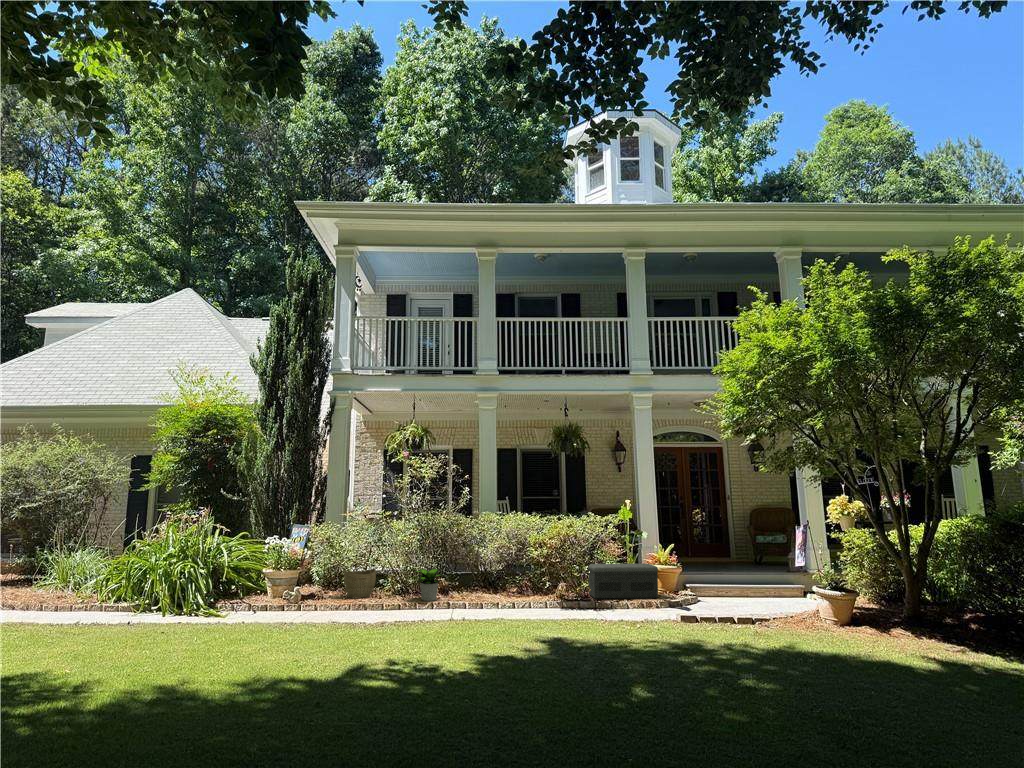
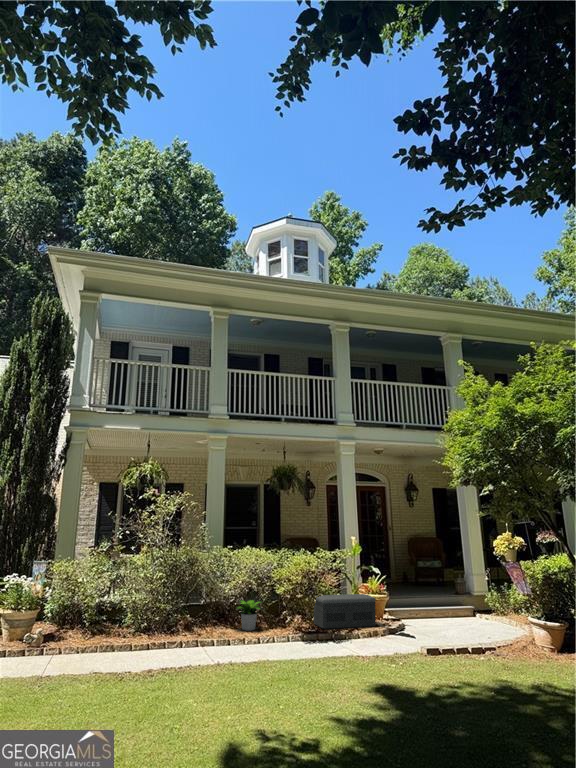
woven basket: present [344,560,376,598] -> none [84,596,117,637]
potted plant: present [415,569,445,601] -> present [236,599,263,631]

